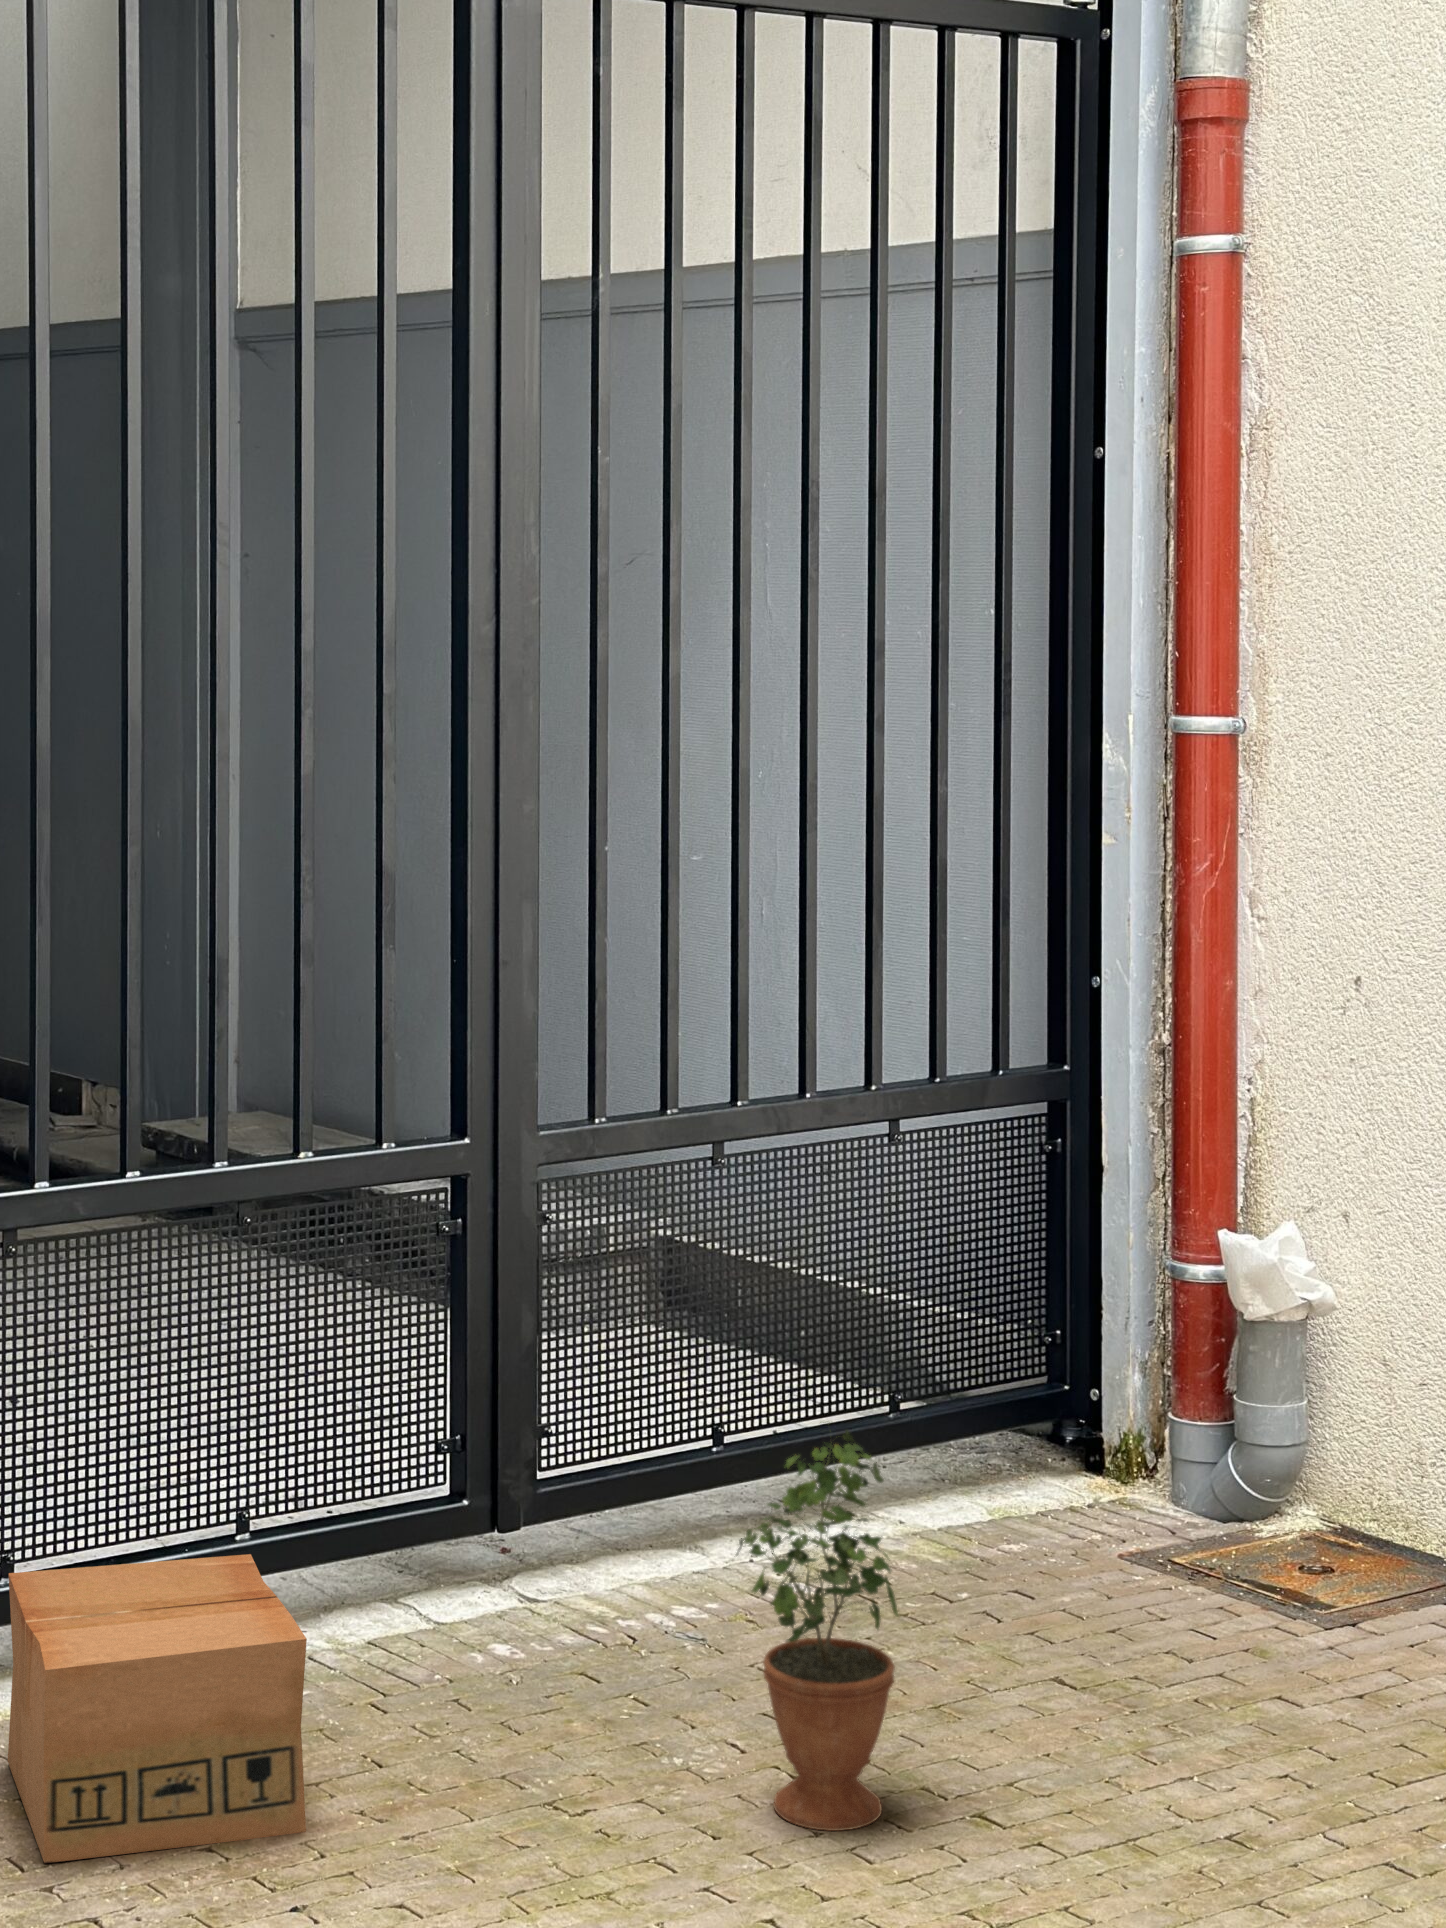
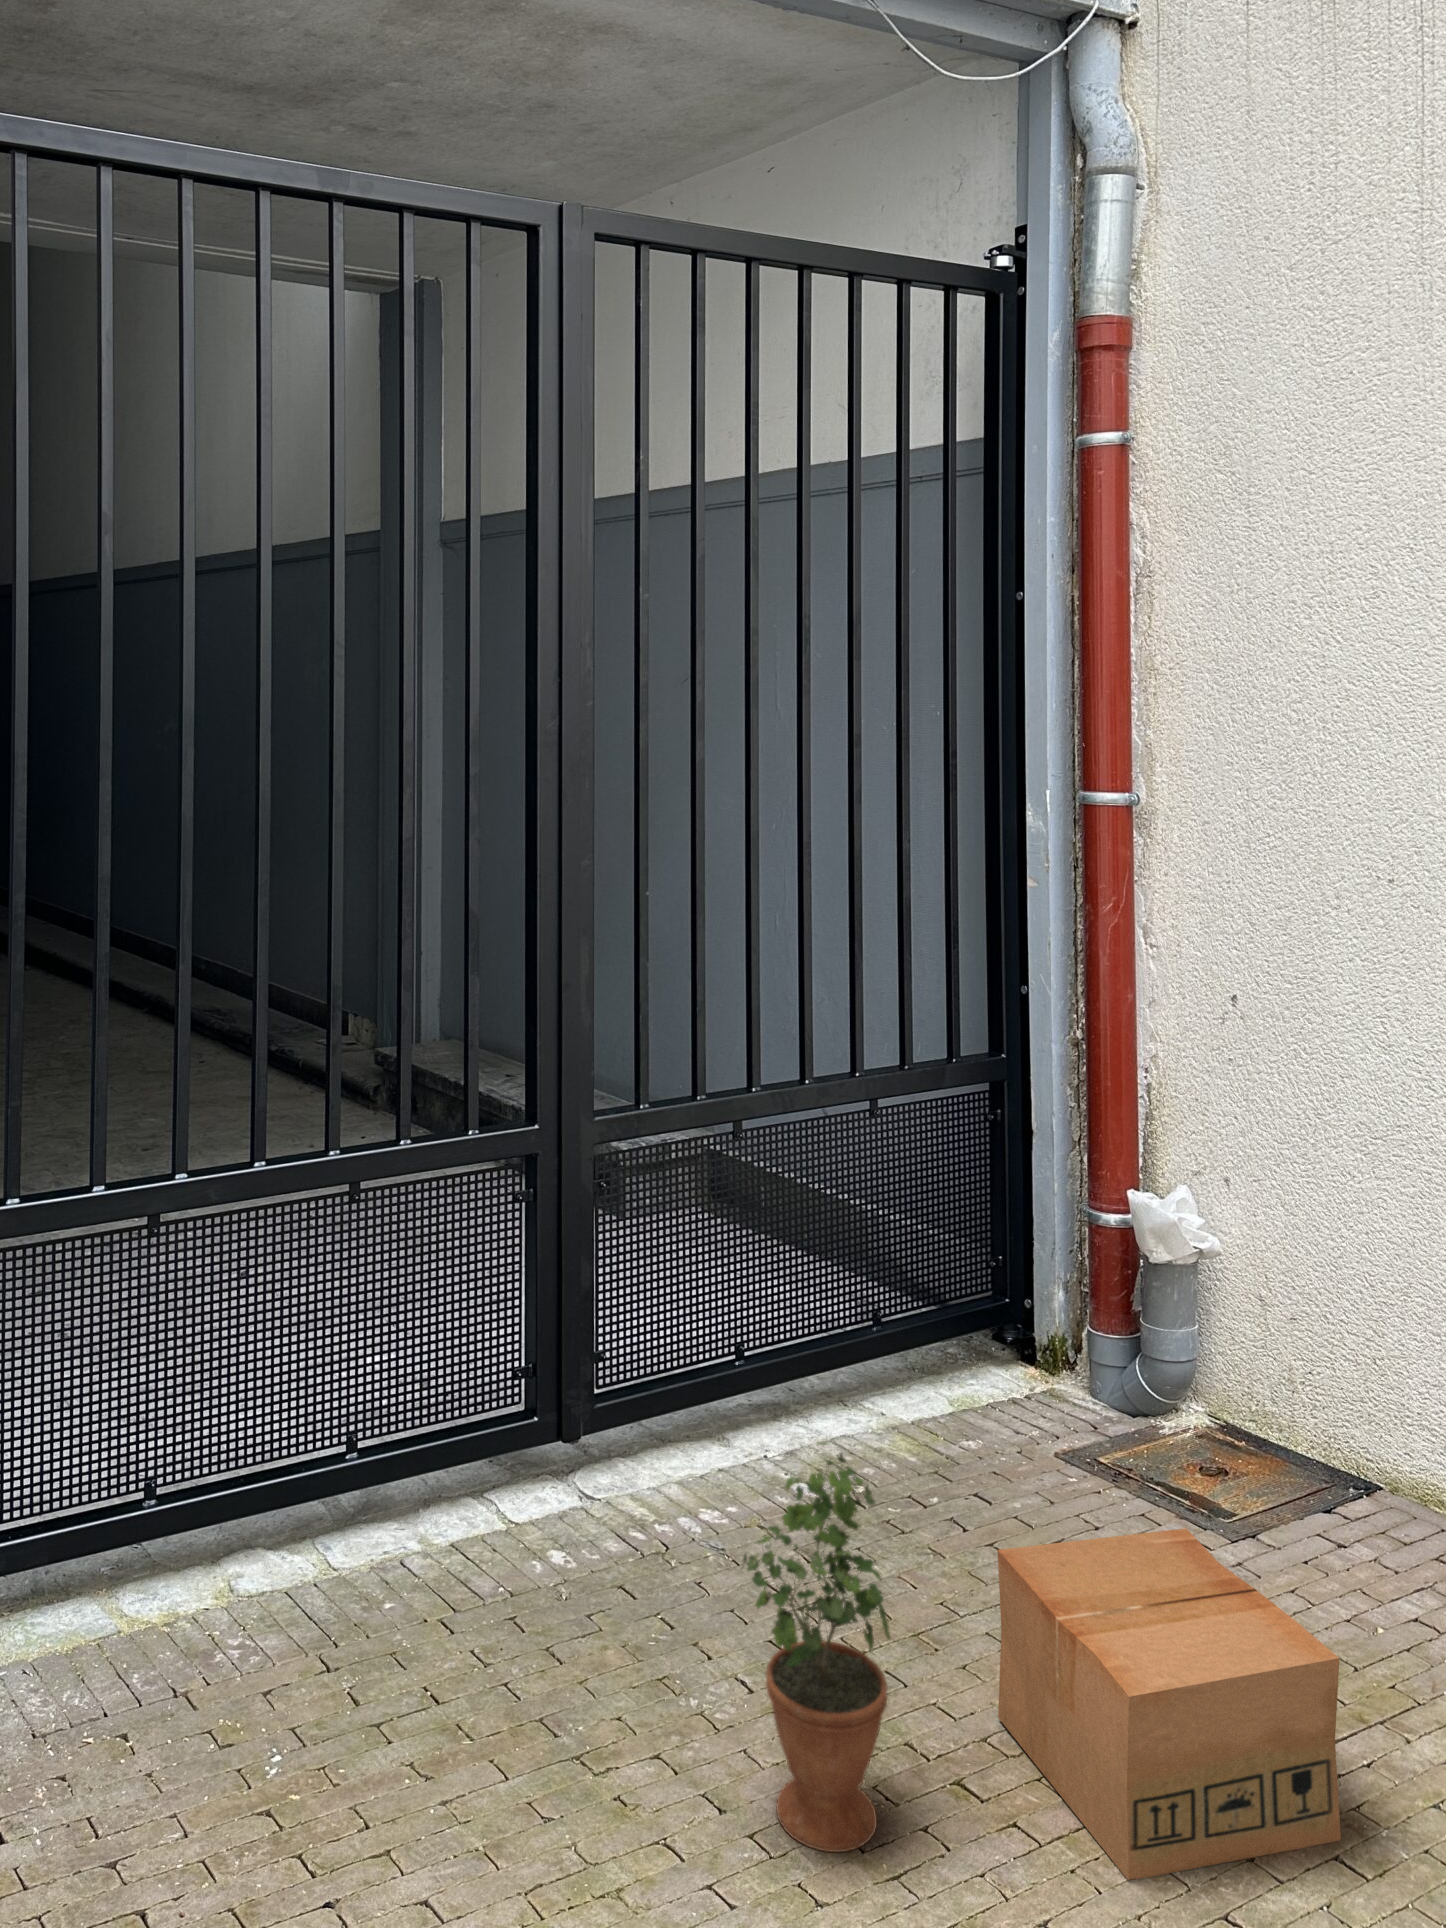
cardboard box: present [8,1554,307,1863] -> present [998,1529,1341,1881]

